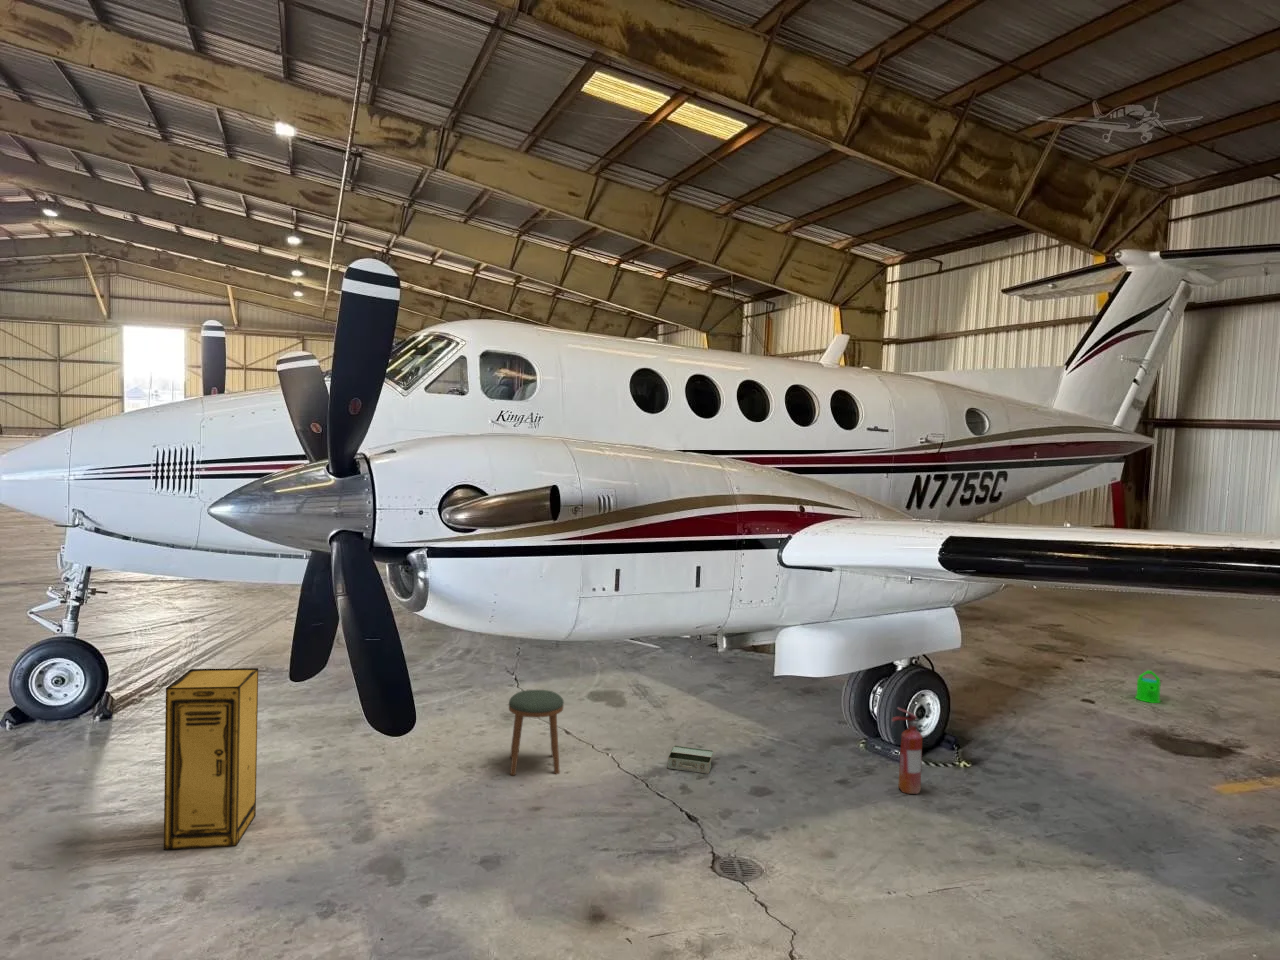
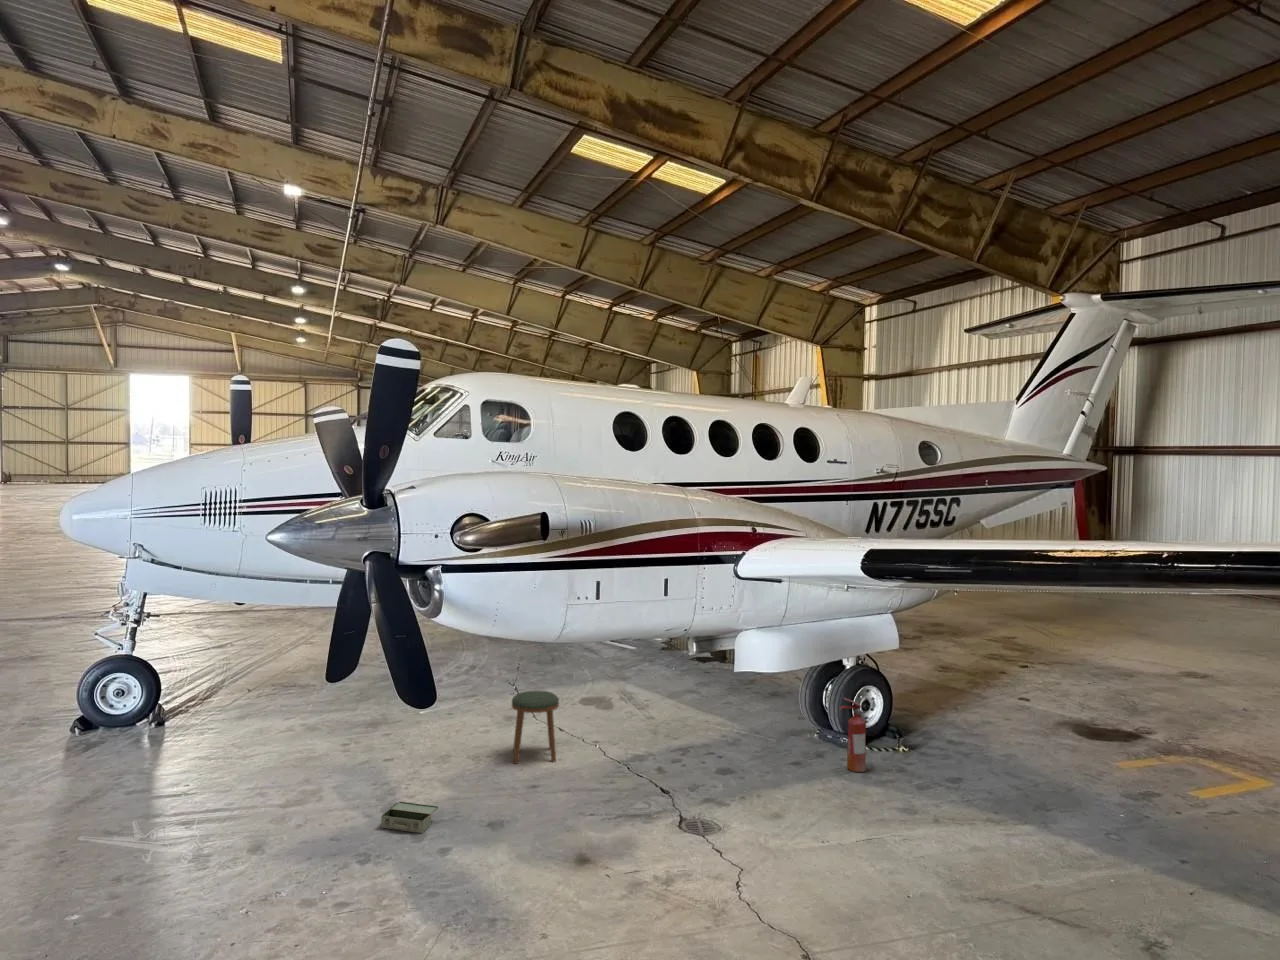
storage cabinet: present [164,668,258,850] -> none [226,670,302,822]
watering can: present [1135,671,1161,703] -> none [1070,670,1094,699]
toolbox: present [668,746,714,774] -> present [381,802,438,833]

